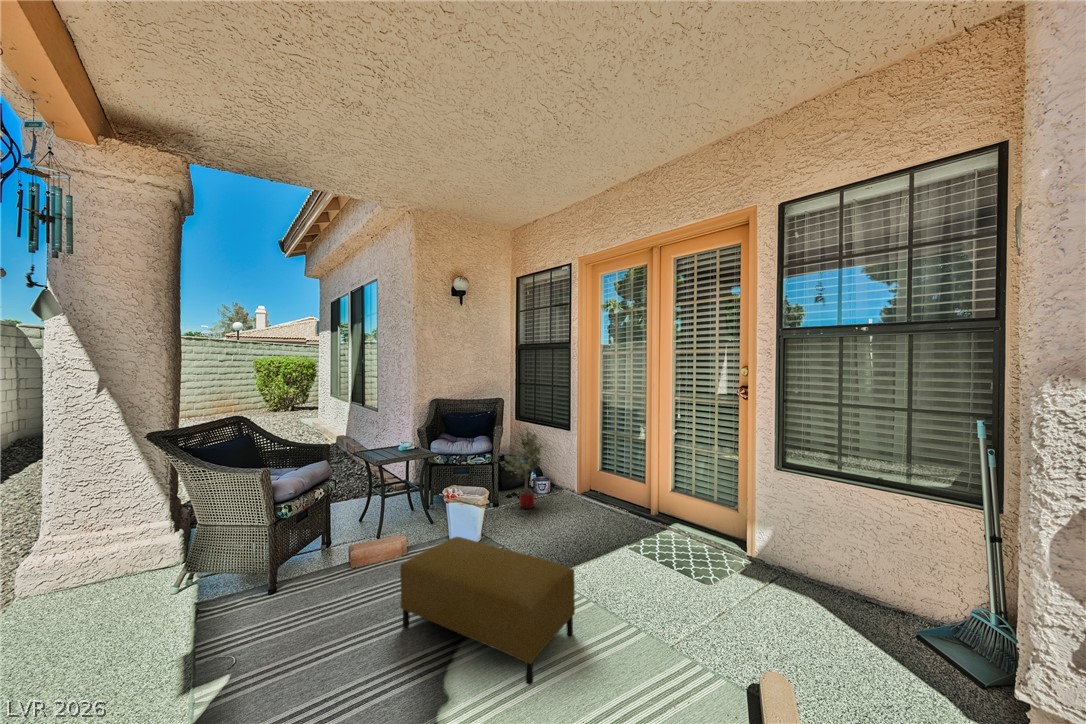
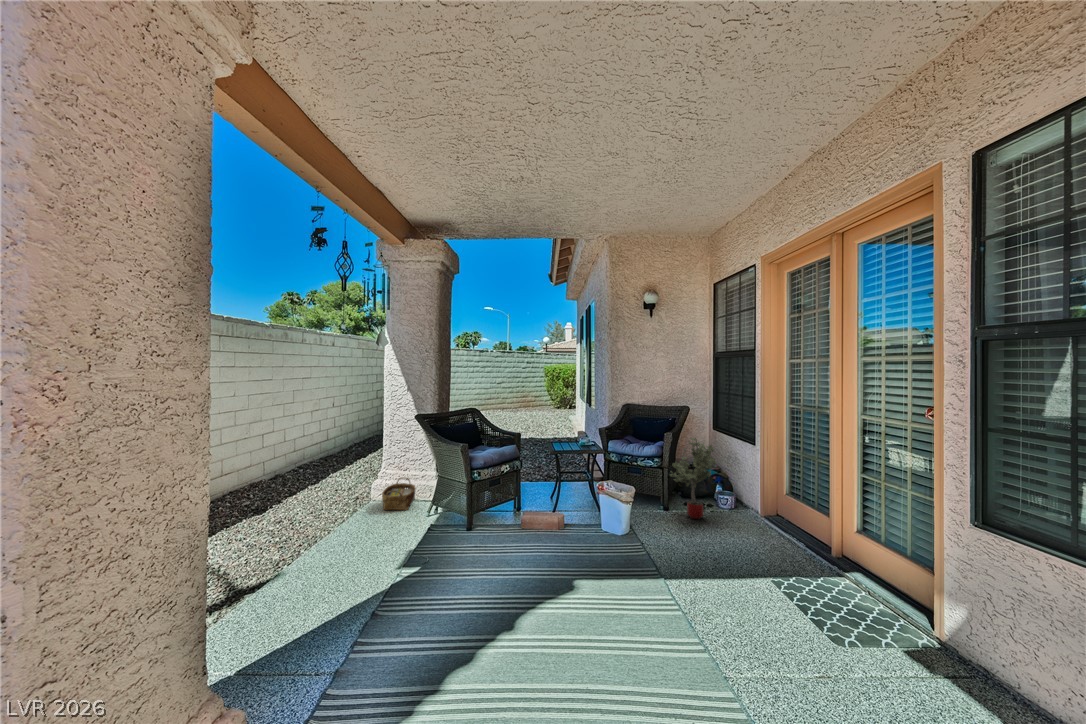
ottoman: present [400,537,575,685] -> none [519,519,637,644]
woven basket: none [50,544,128,612] -> present [382,477,416,510]

